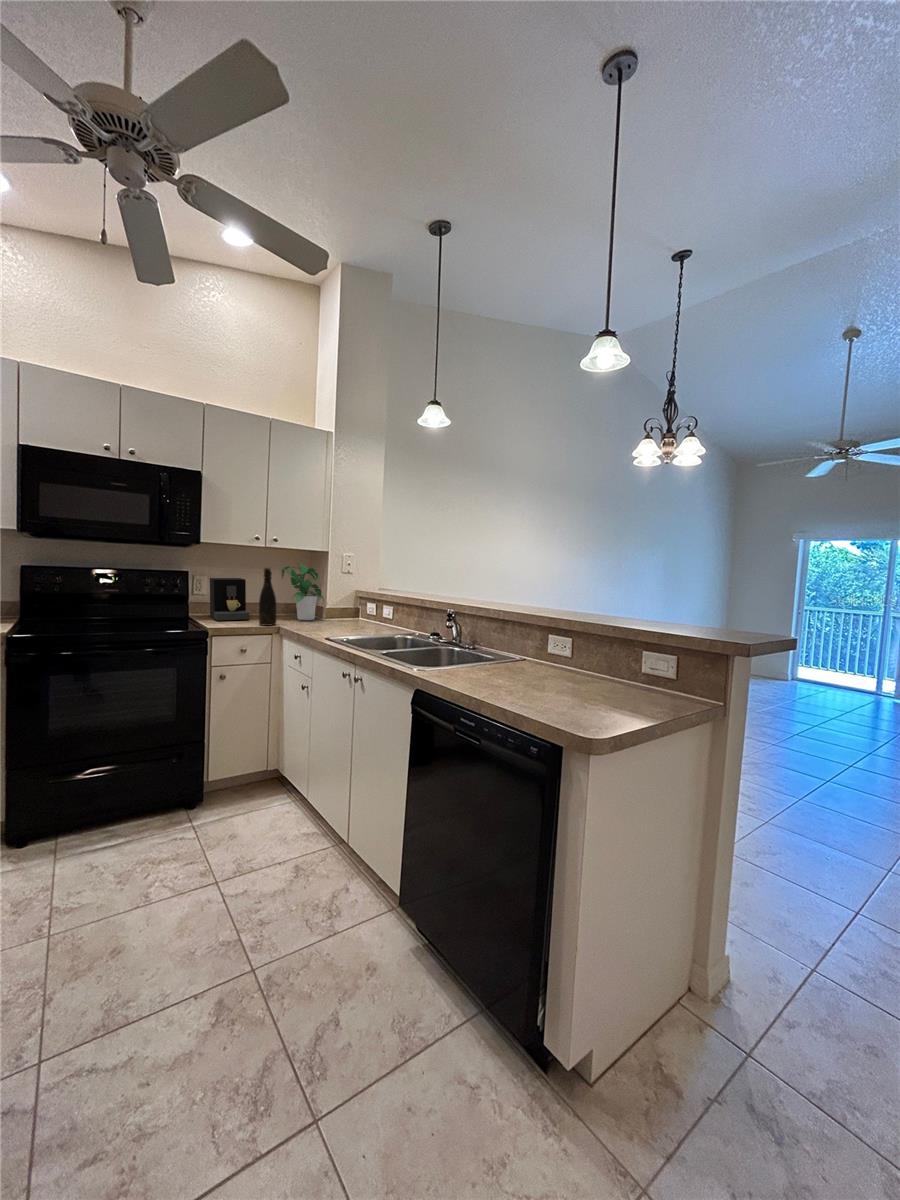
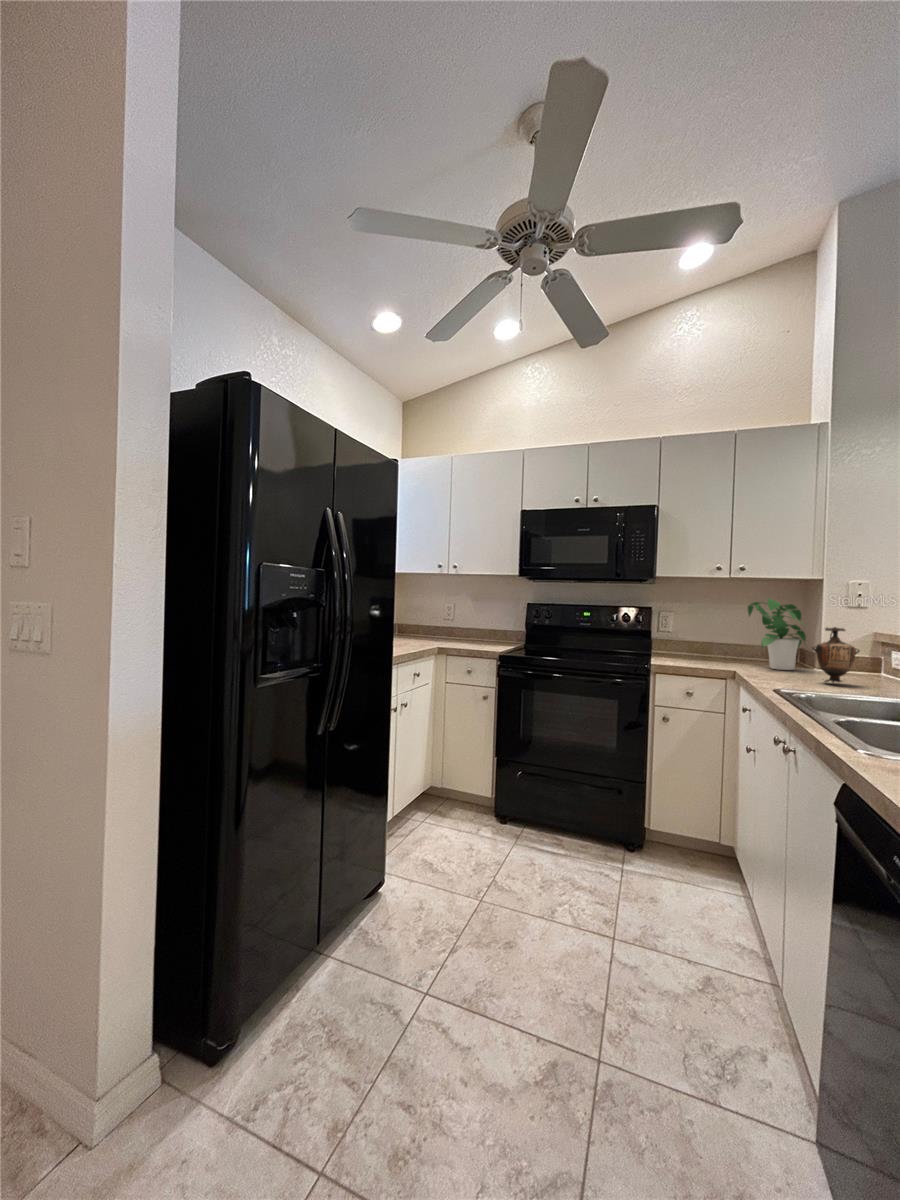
bottle: present [259,568,276,626] -> none [711,603,732,670]
coffee maker: present [210,578,250,620] -> none [671,616,708,662]
vase: none [336,583,363,627] -> present [812,627,860,683]

